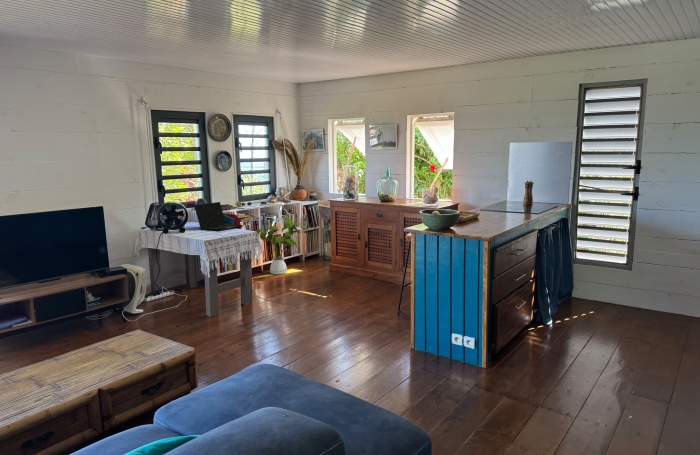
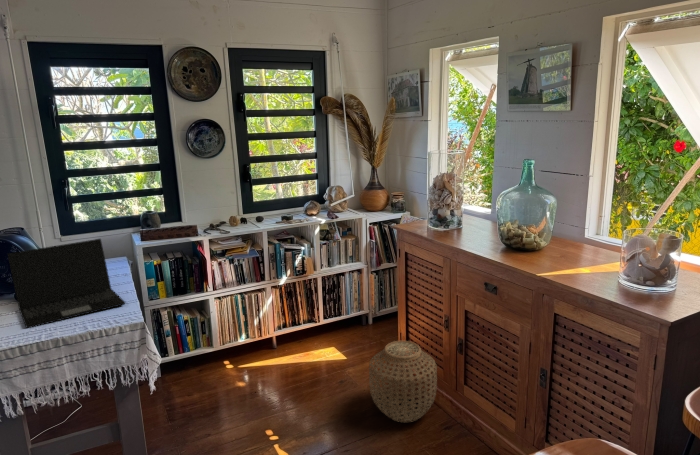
house plant: present [257,217,307,274] -> none [238,257,340,366]
woven basket: none [328,247,357,280] -> present [369,341,437,422]

